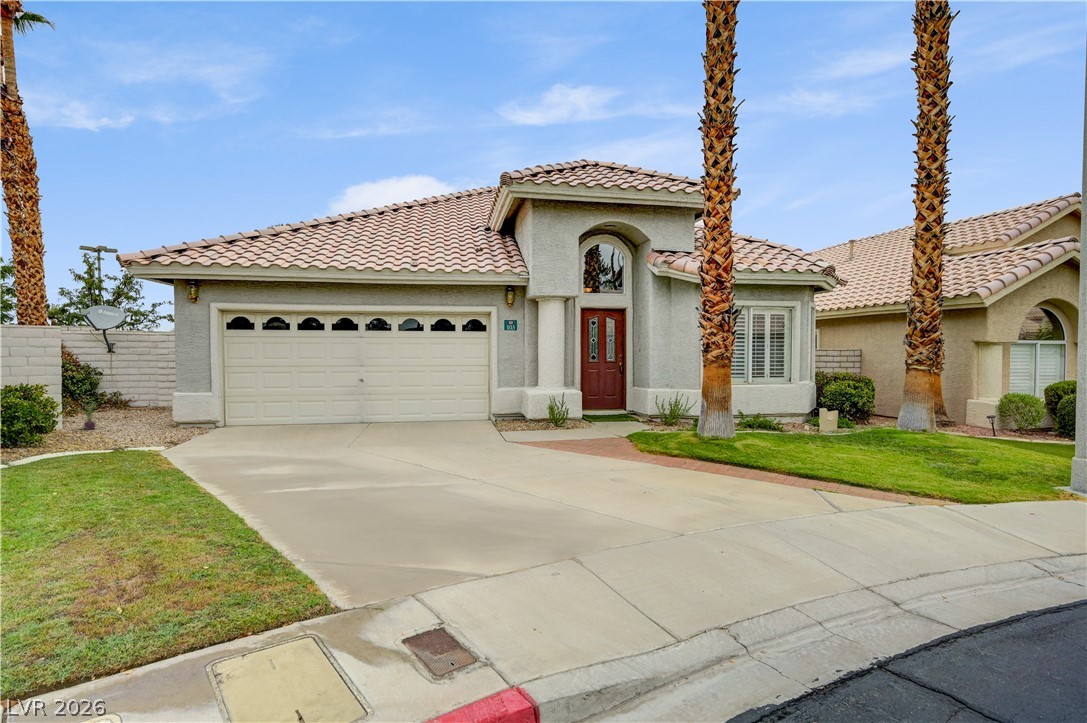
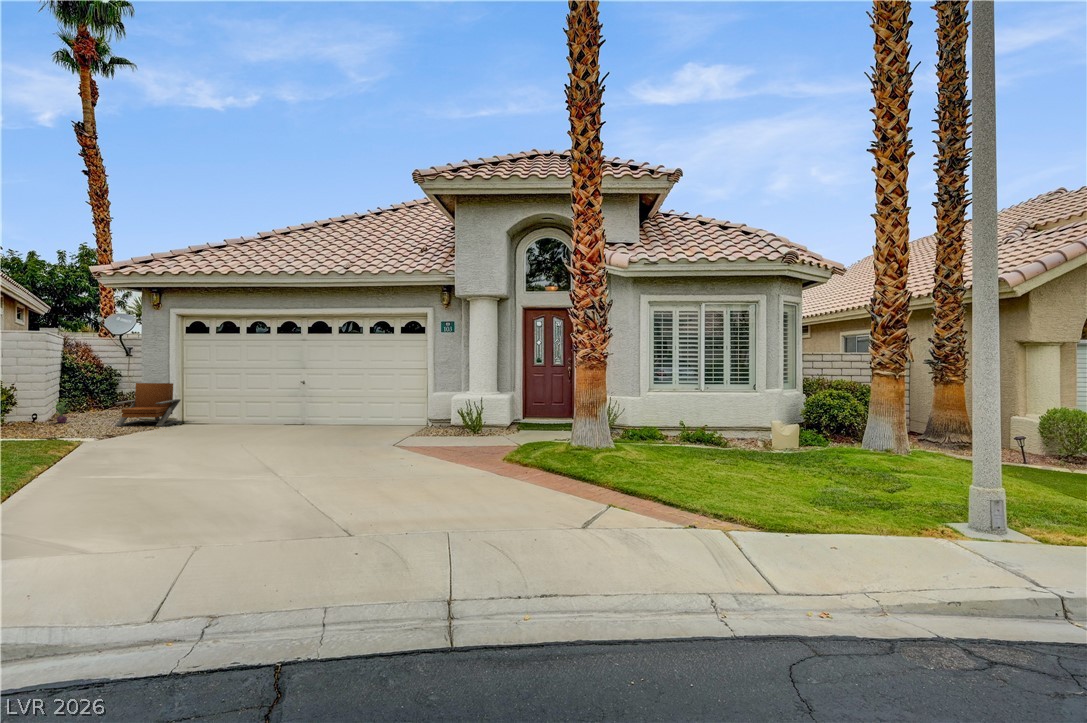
lounge chair: none [166,383,229,431] -> present [115,383,181,426]

